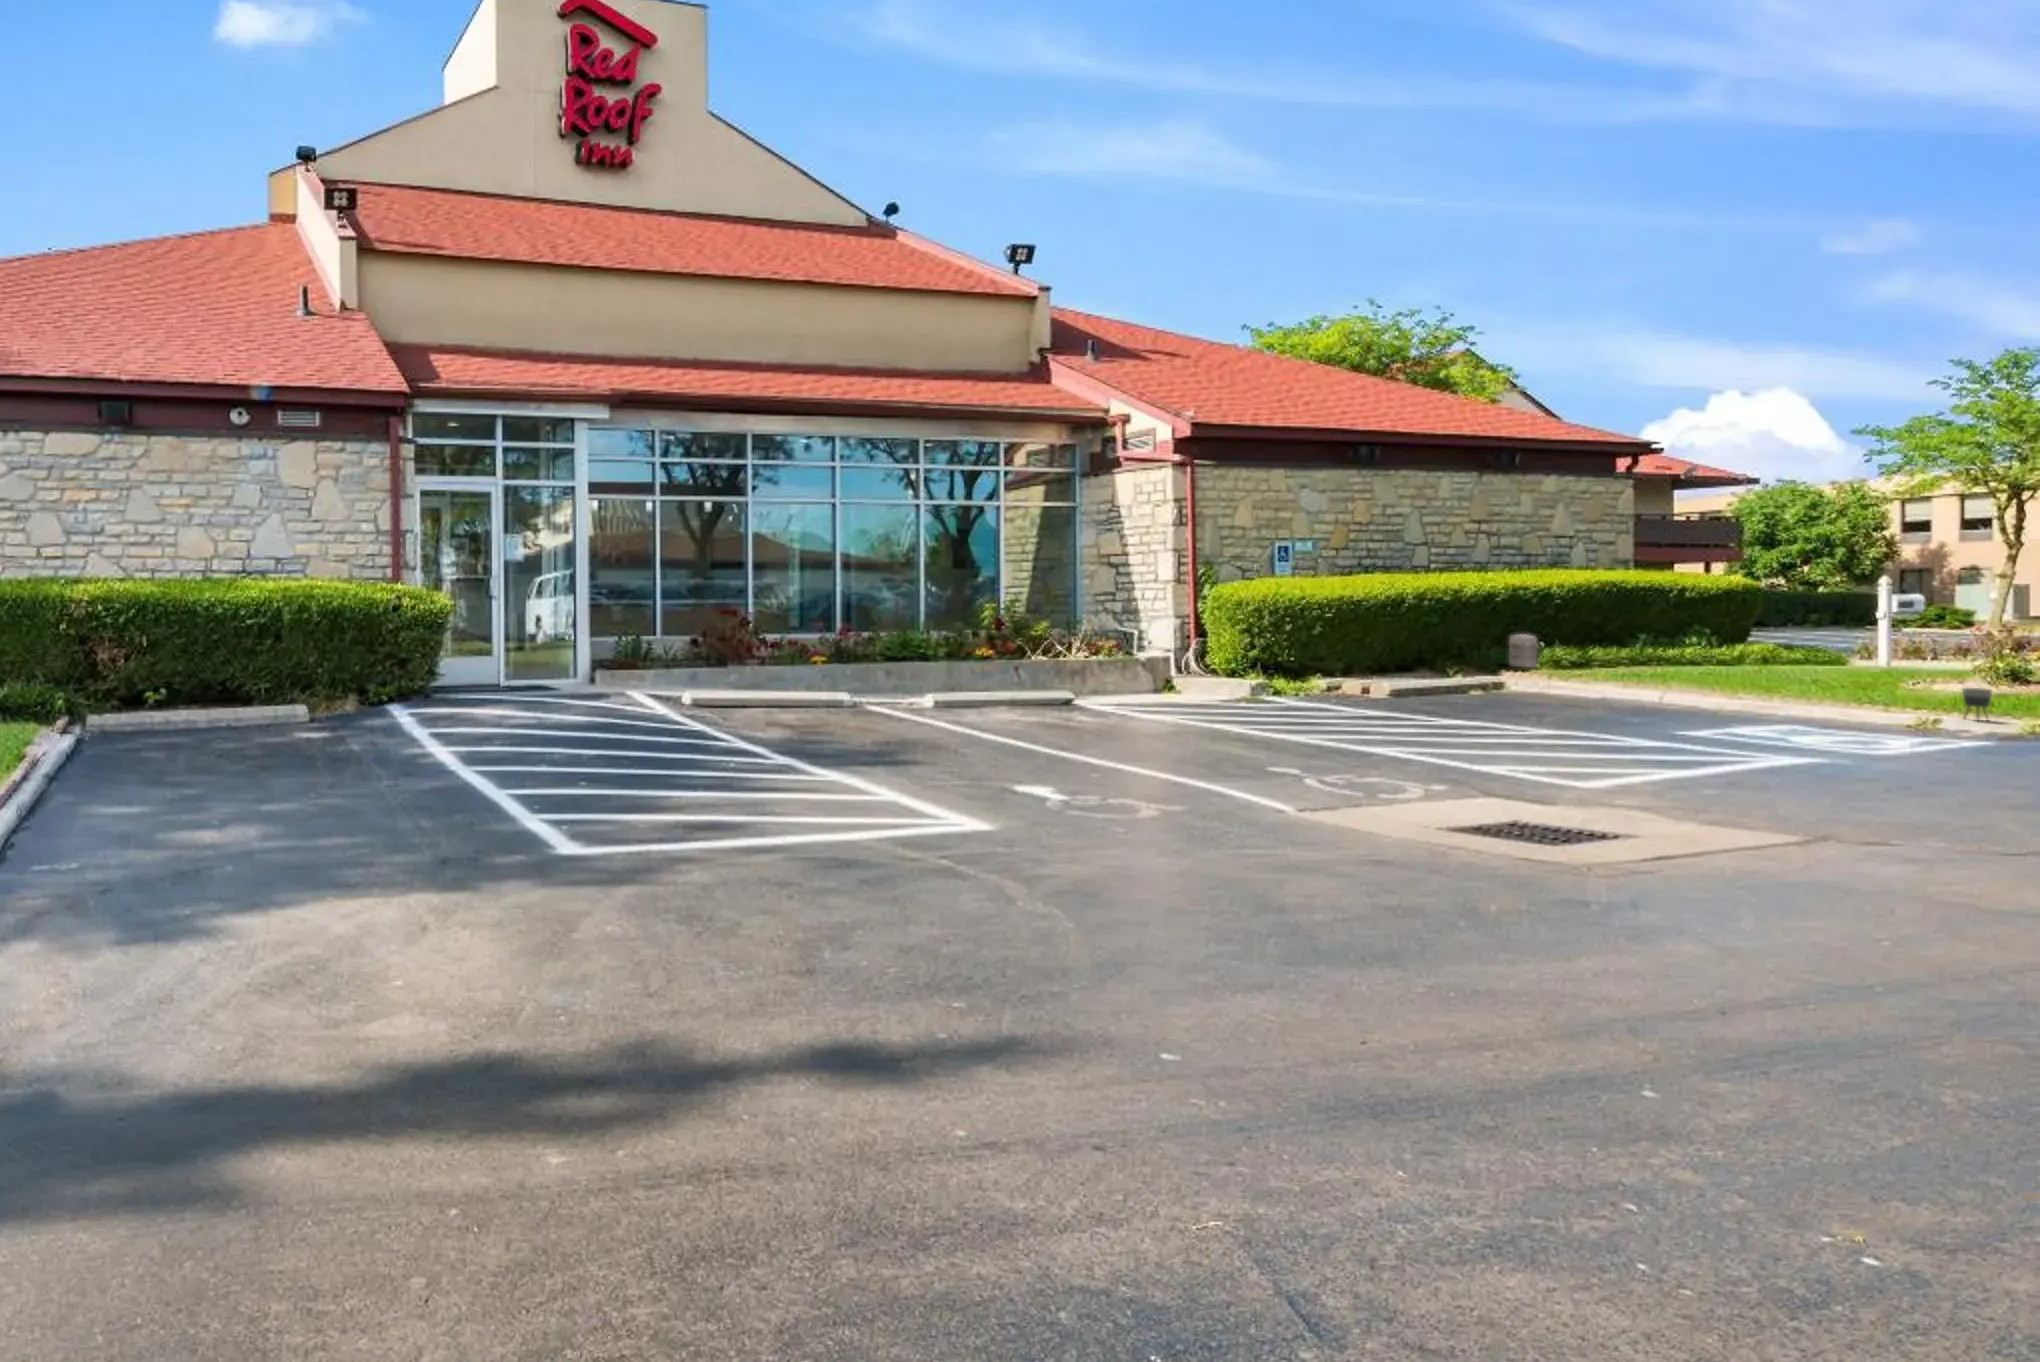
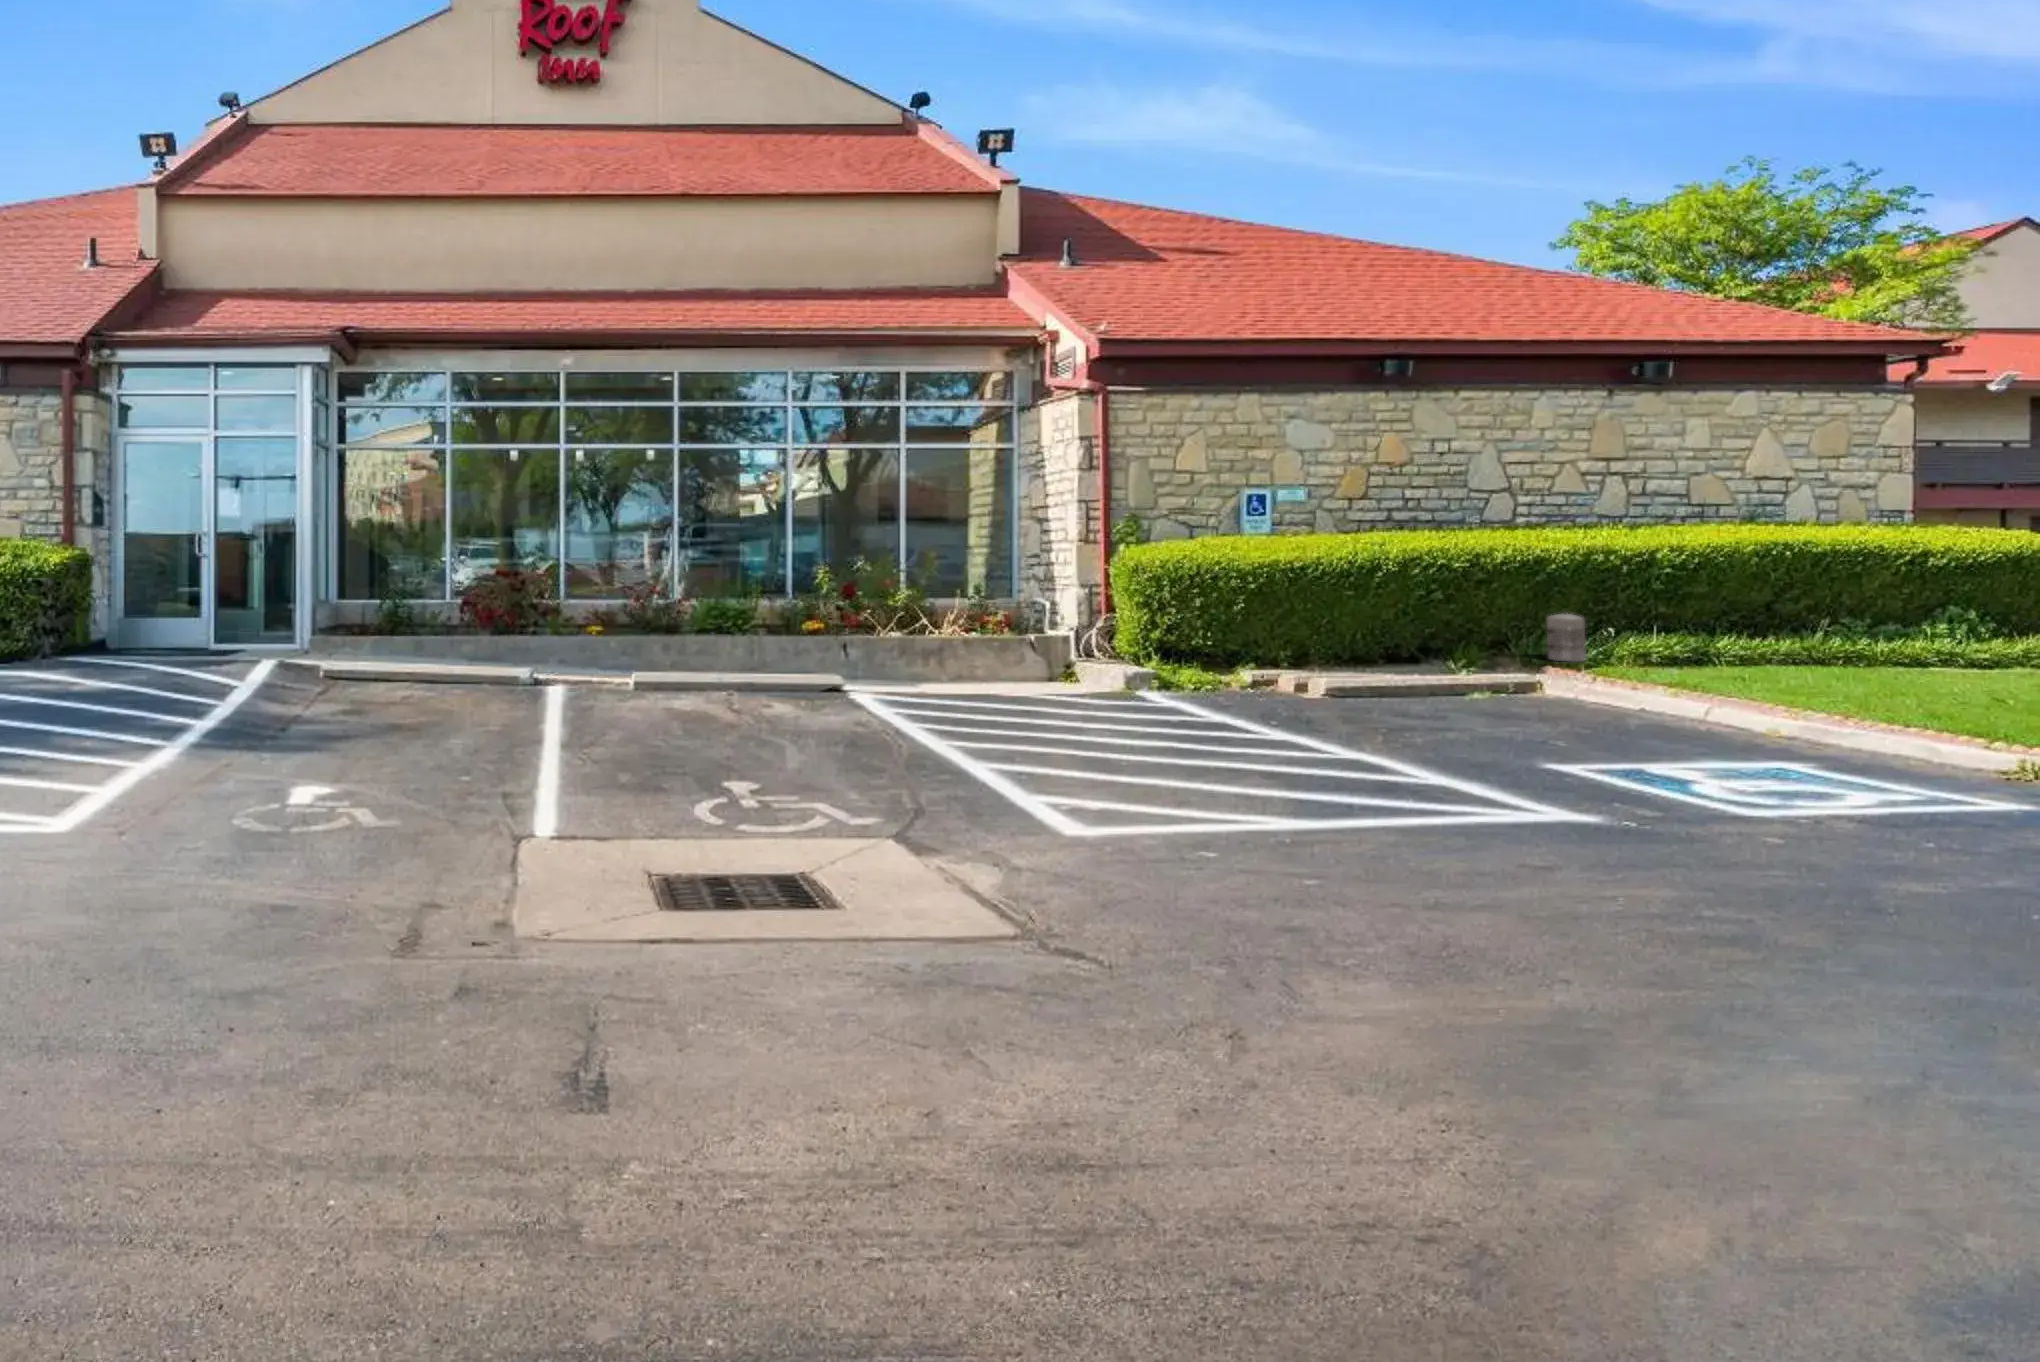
planter: present [1962,688,1992,720] -> none [1939,692,1983,742]

